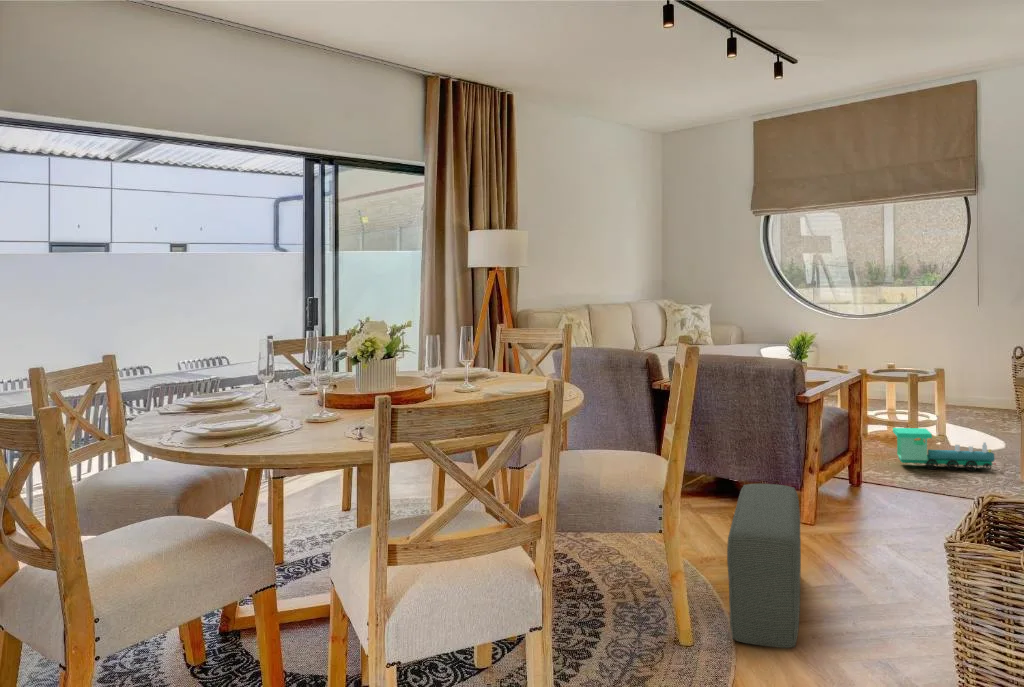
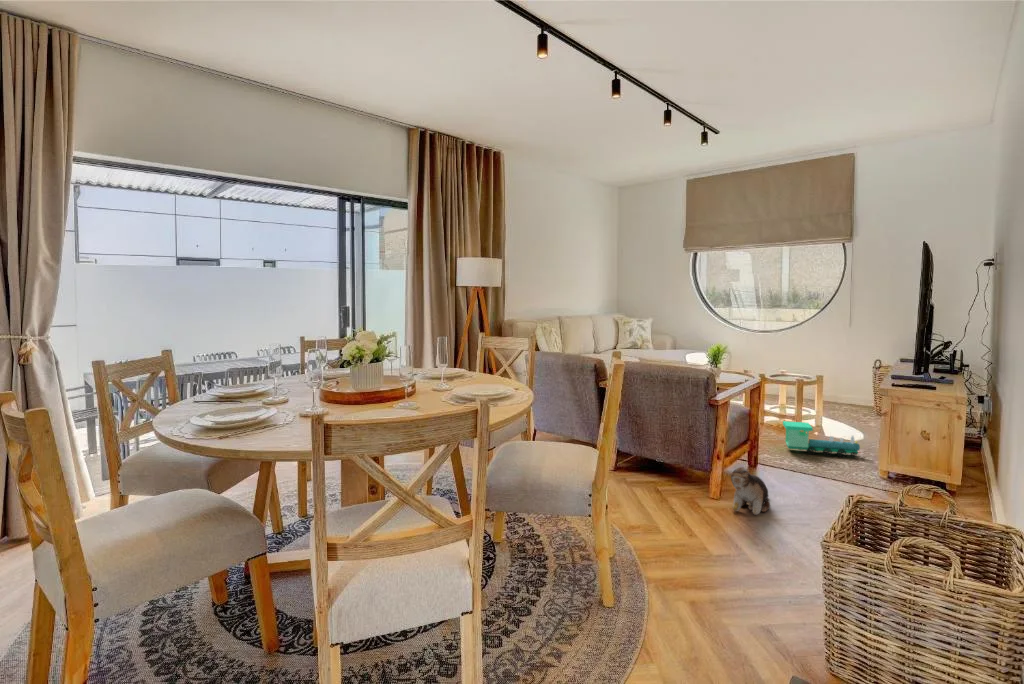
plush toy: none [824,480,881,540] -> present [729,467,770,515]
pouf: present [727,484,801,648] -> none [645,471,706,613]

